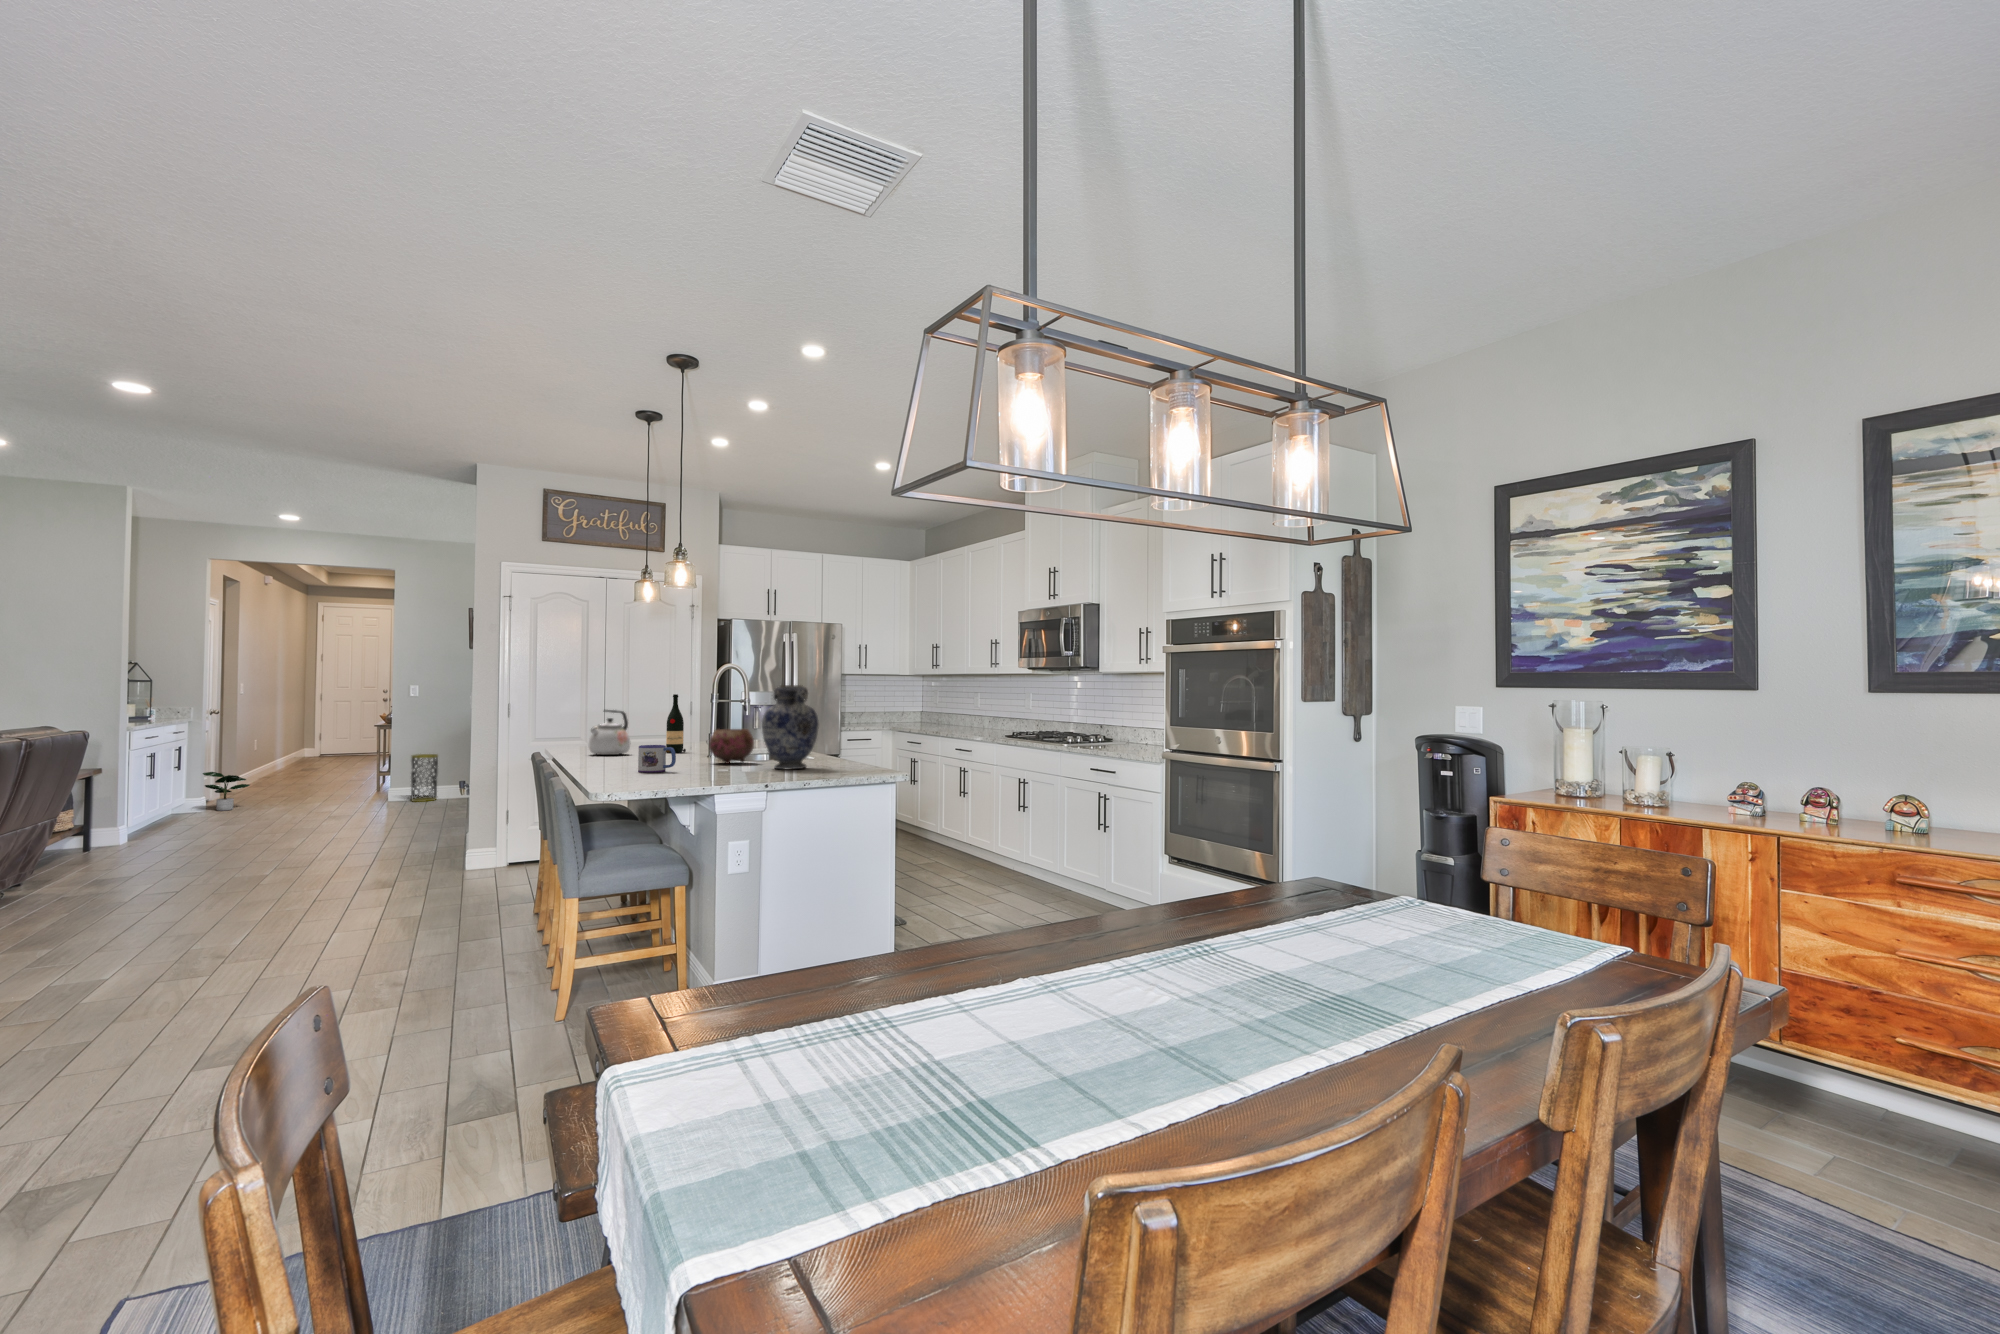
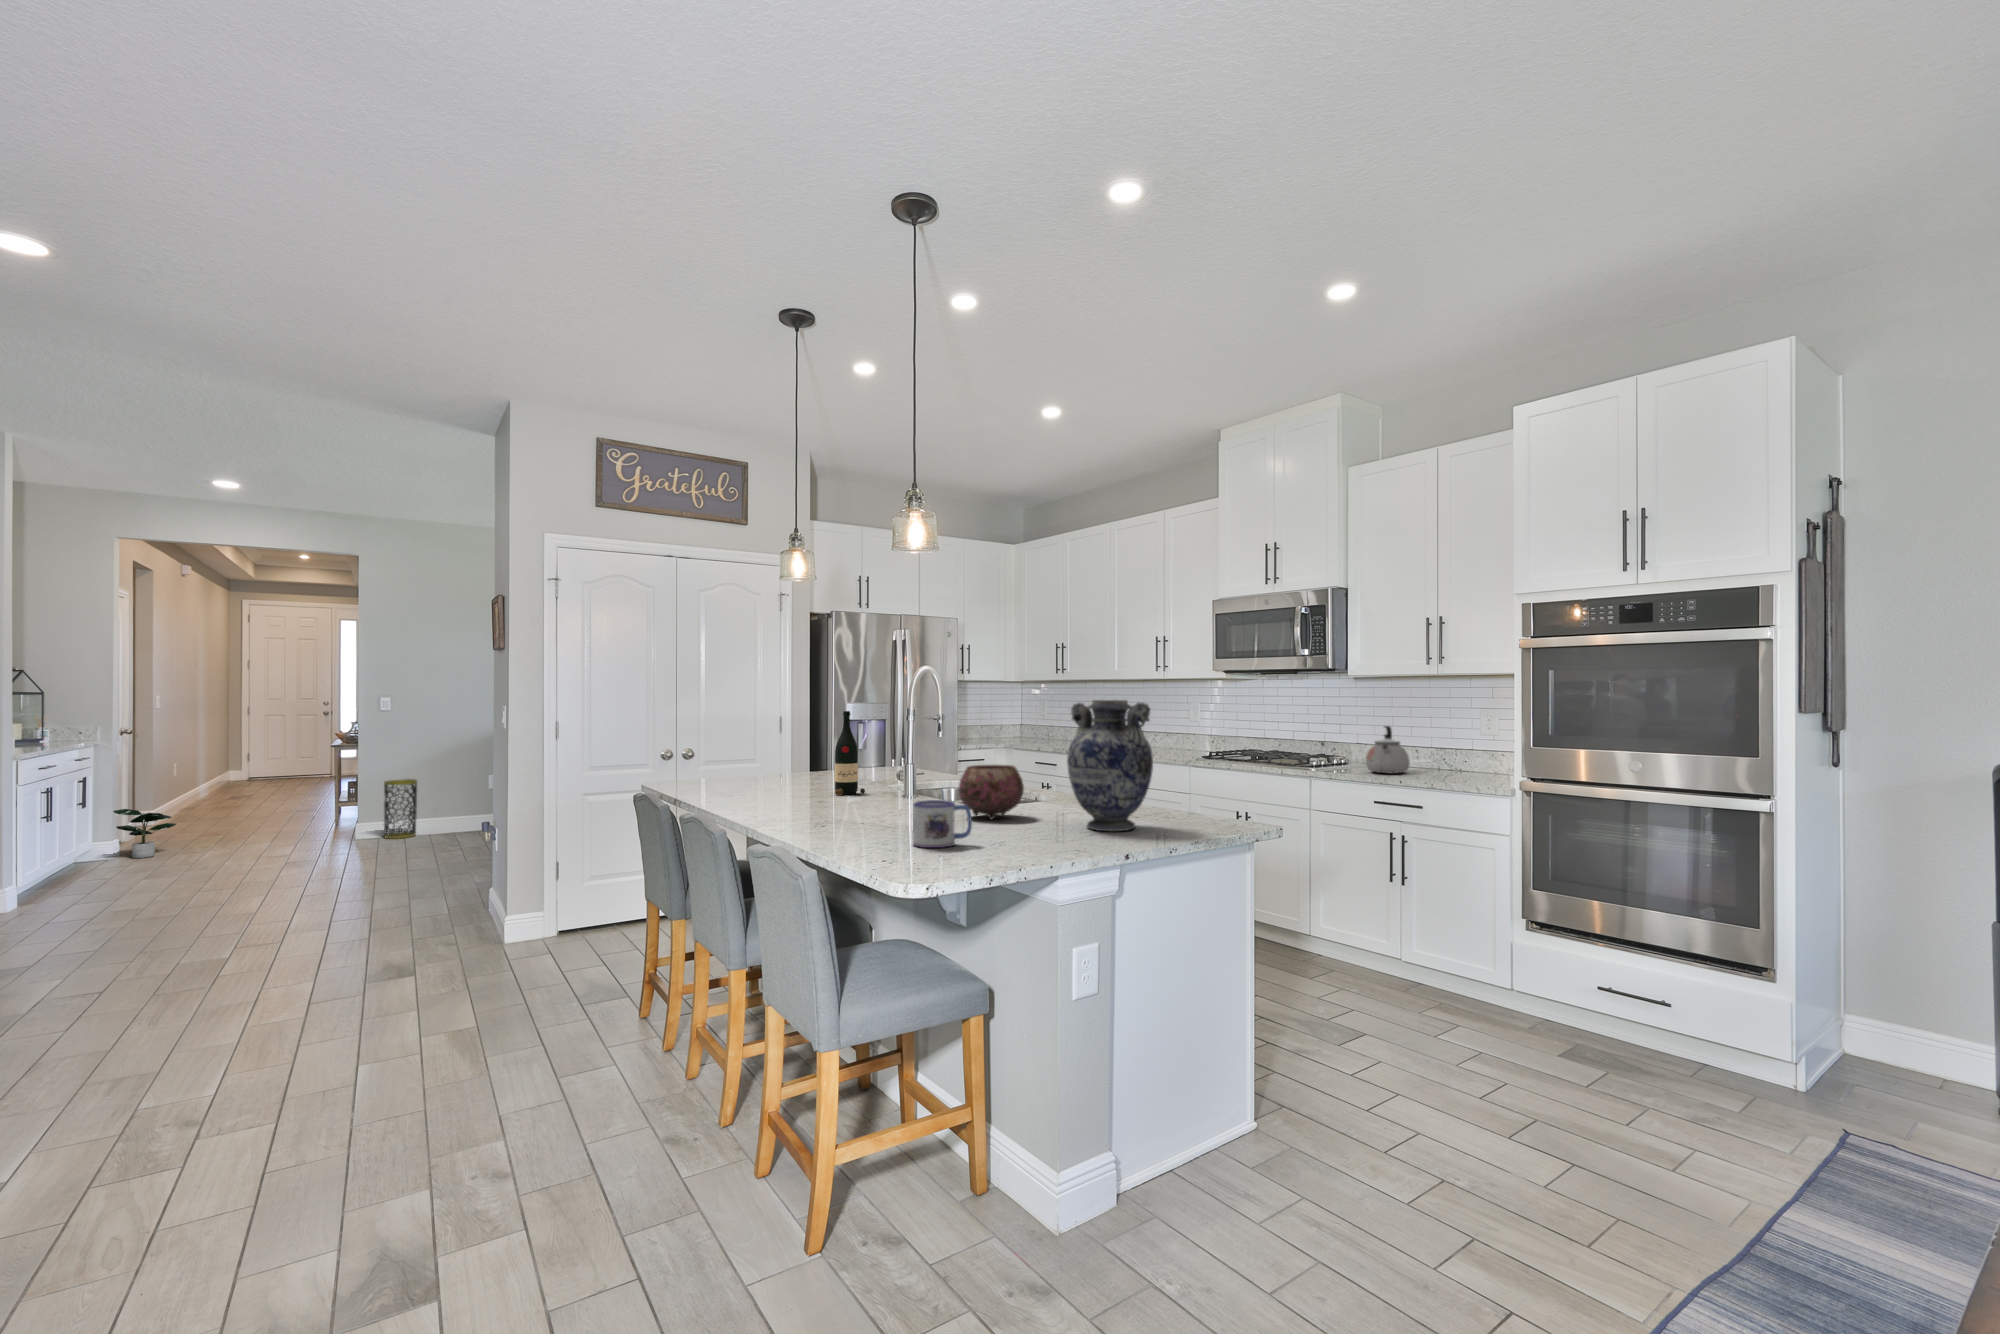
kettle: present [589,710,631,755] -> present [1366,726,1410,774]

